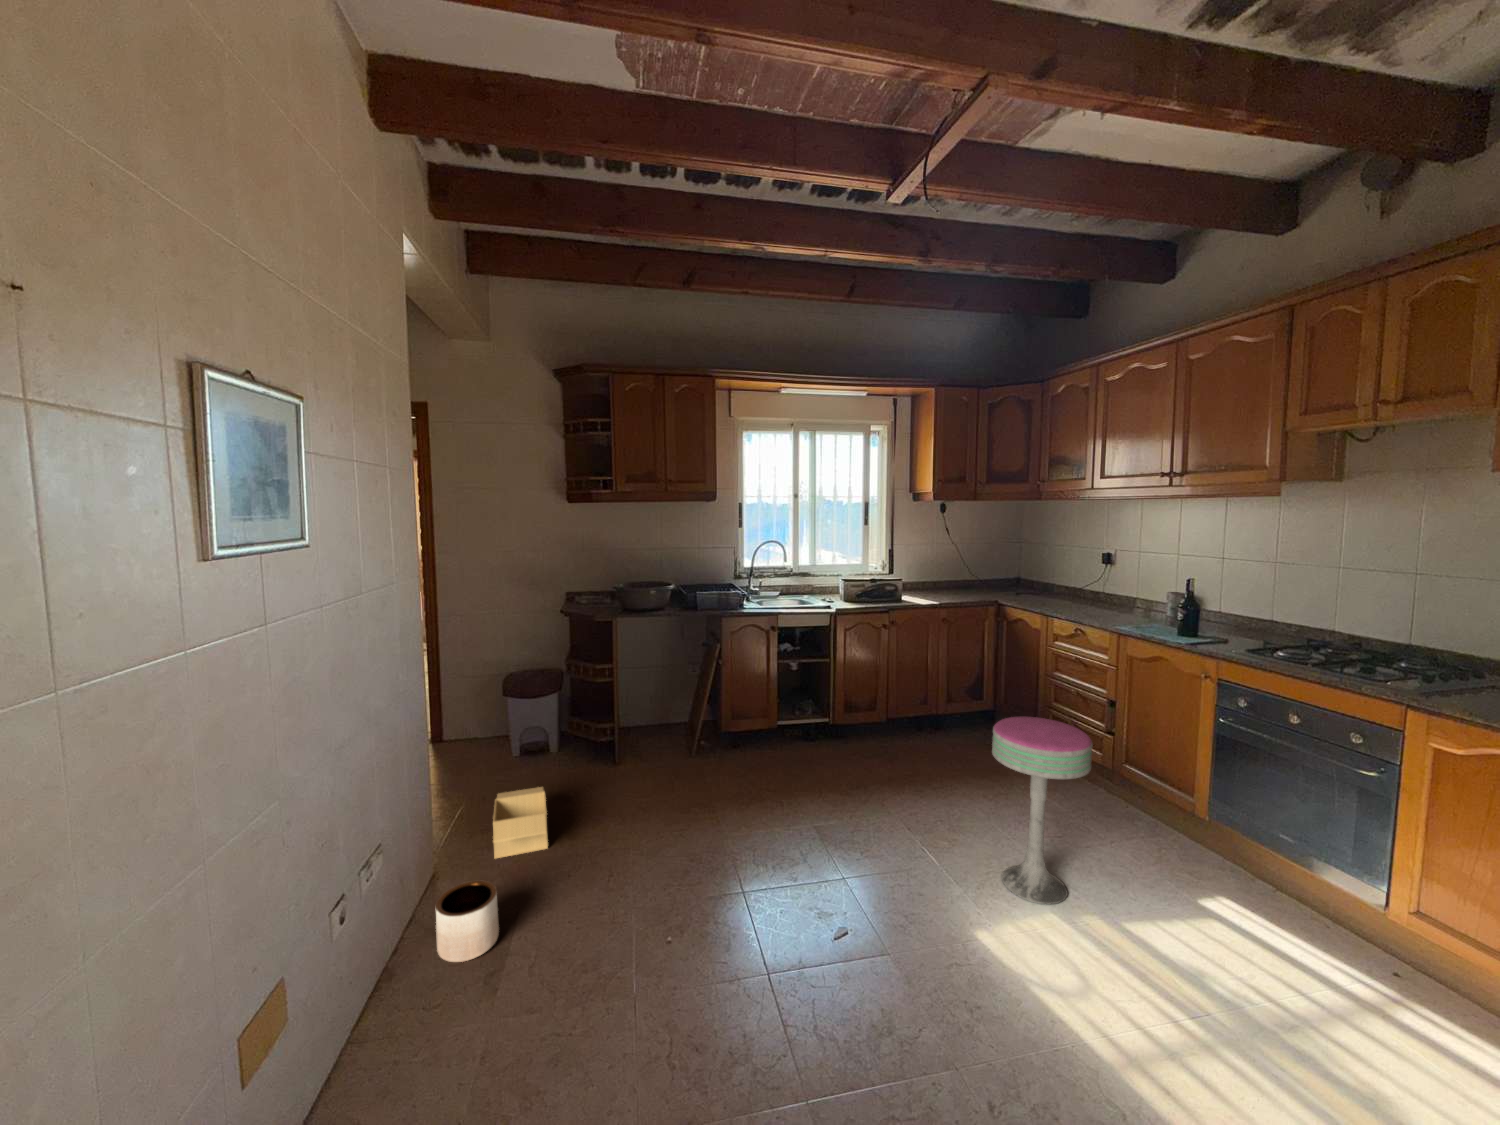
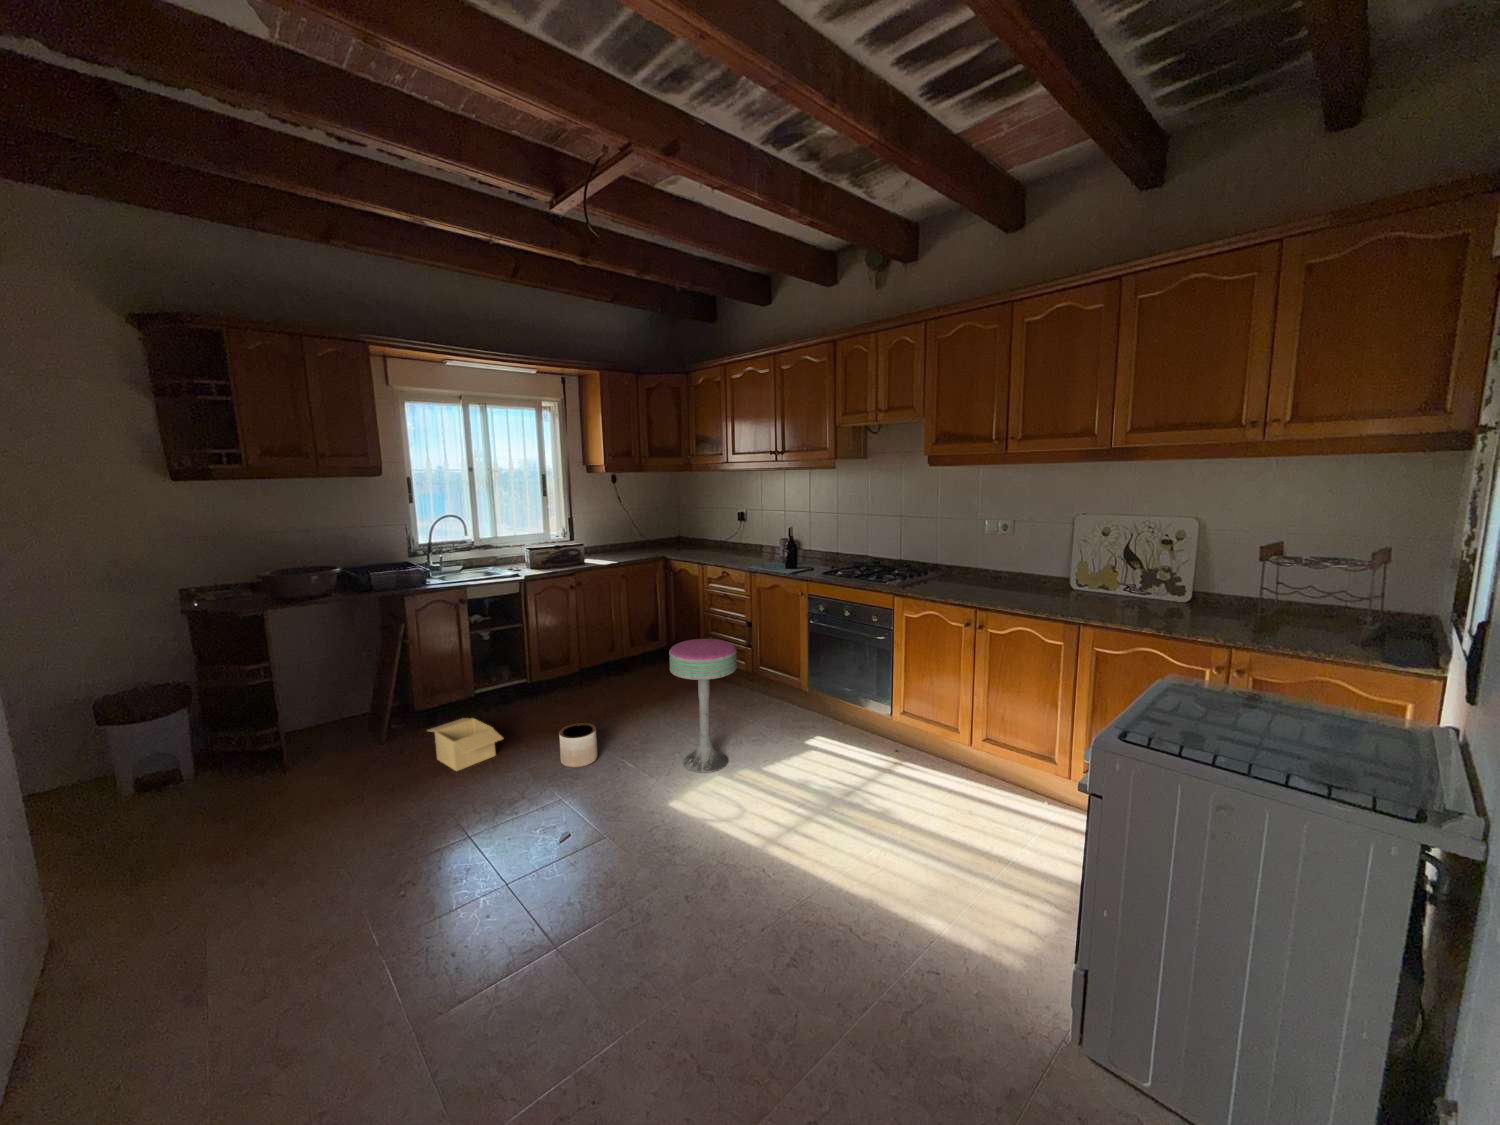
cardboard box: present [493,787,548,858] -> present [428,718,503,771]
planter: present [436,881,499,962] -> present [559,723,597,767]

